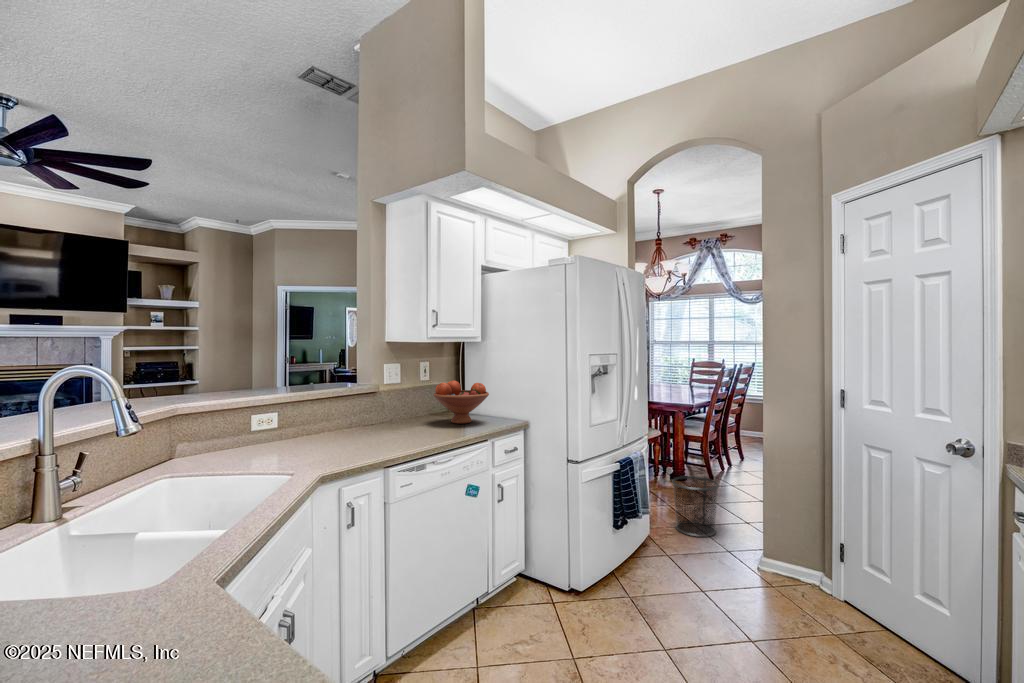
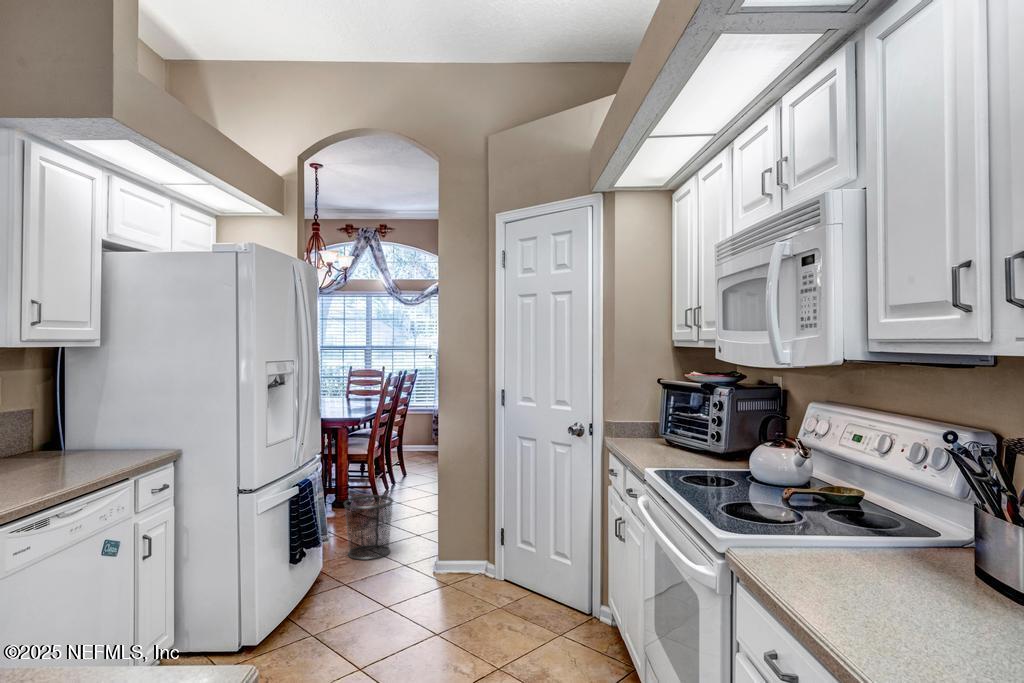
fruit bowl: present [433,381,489,424] -> none [25,404,120,463]

